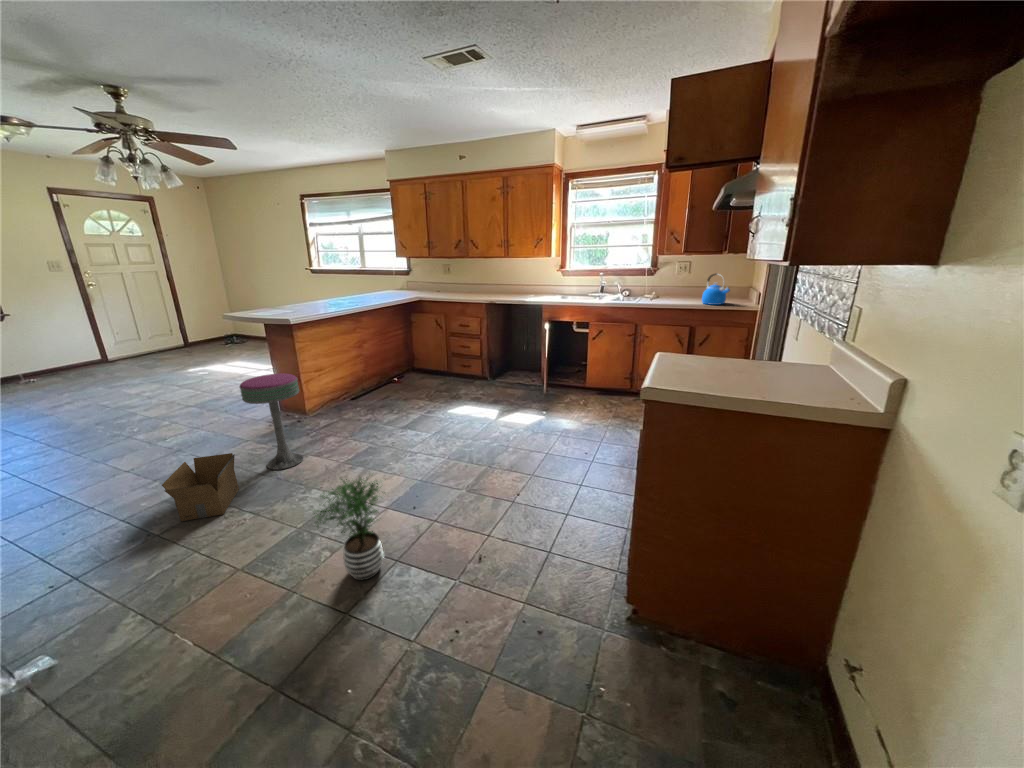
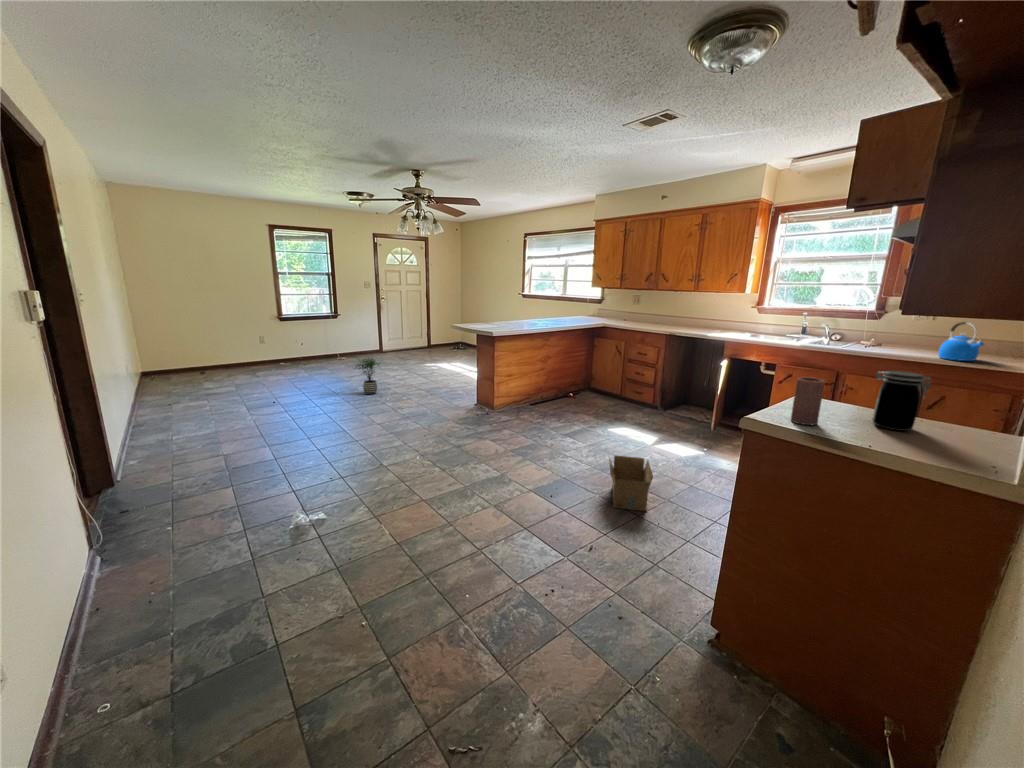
jar: none [739,320,788,376] -> present [872,371,931,431]
candle: none [686,335,716,385] -> present [791,377,825,425]
bar stool: present [240,374,303,470] -> none [450,373,488,445]
cardboard box: present [162,453,239,521] -> present [609,455,653,511]
potted plant: present [314,477,384,580] -> present [356,358,379,395]

